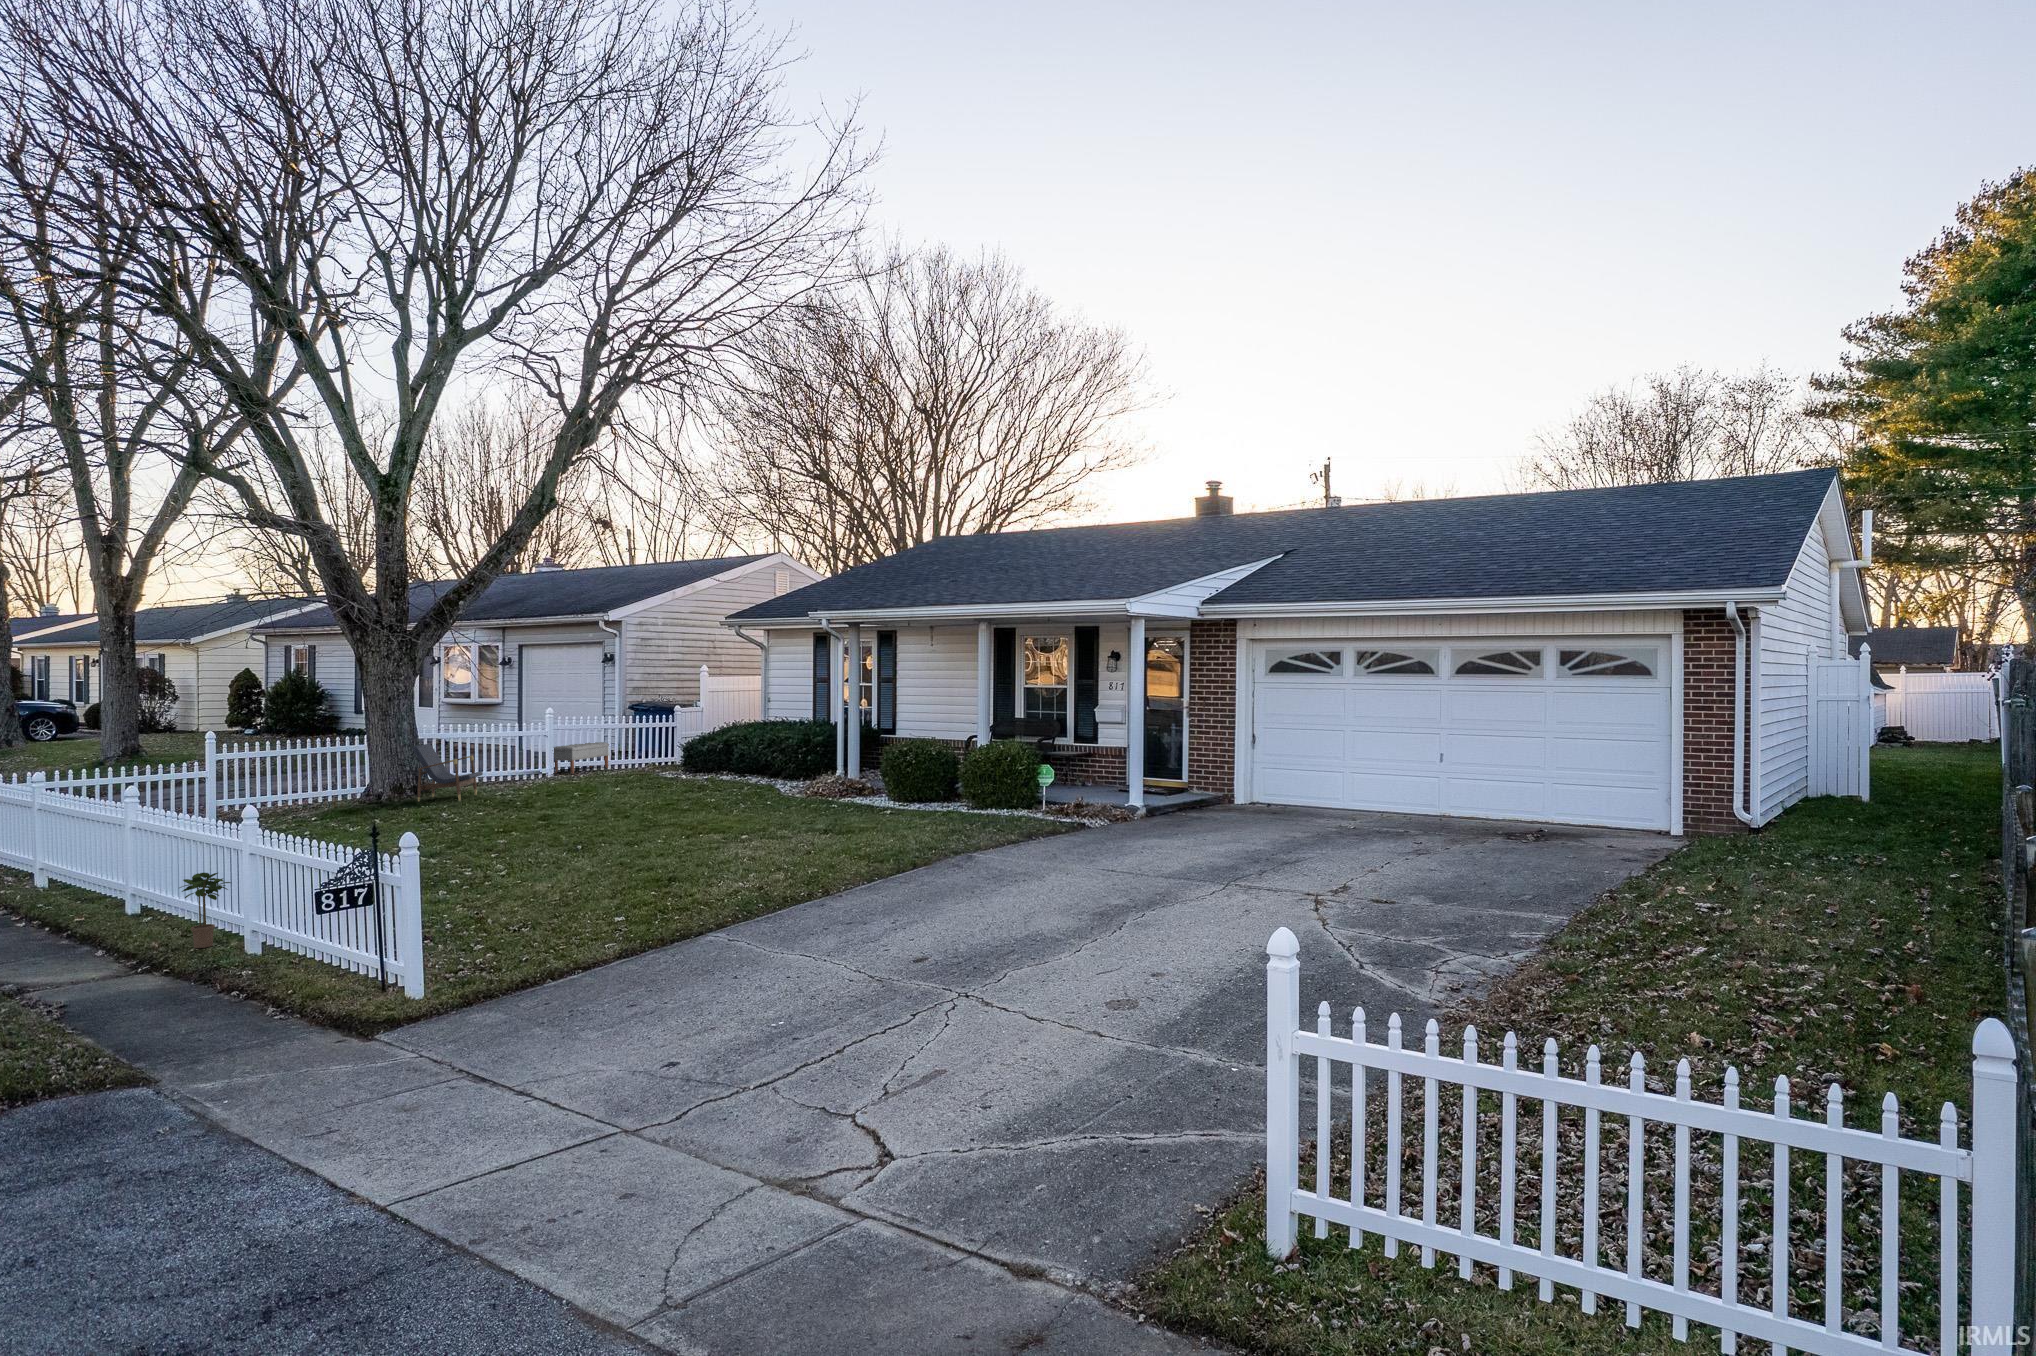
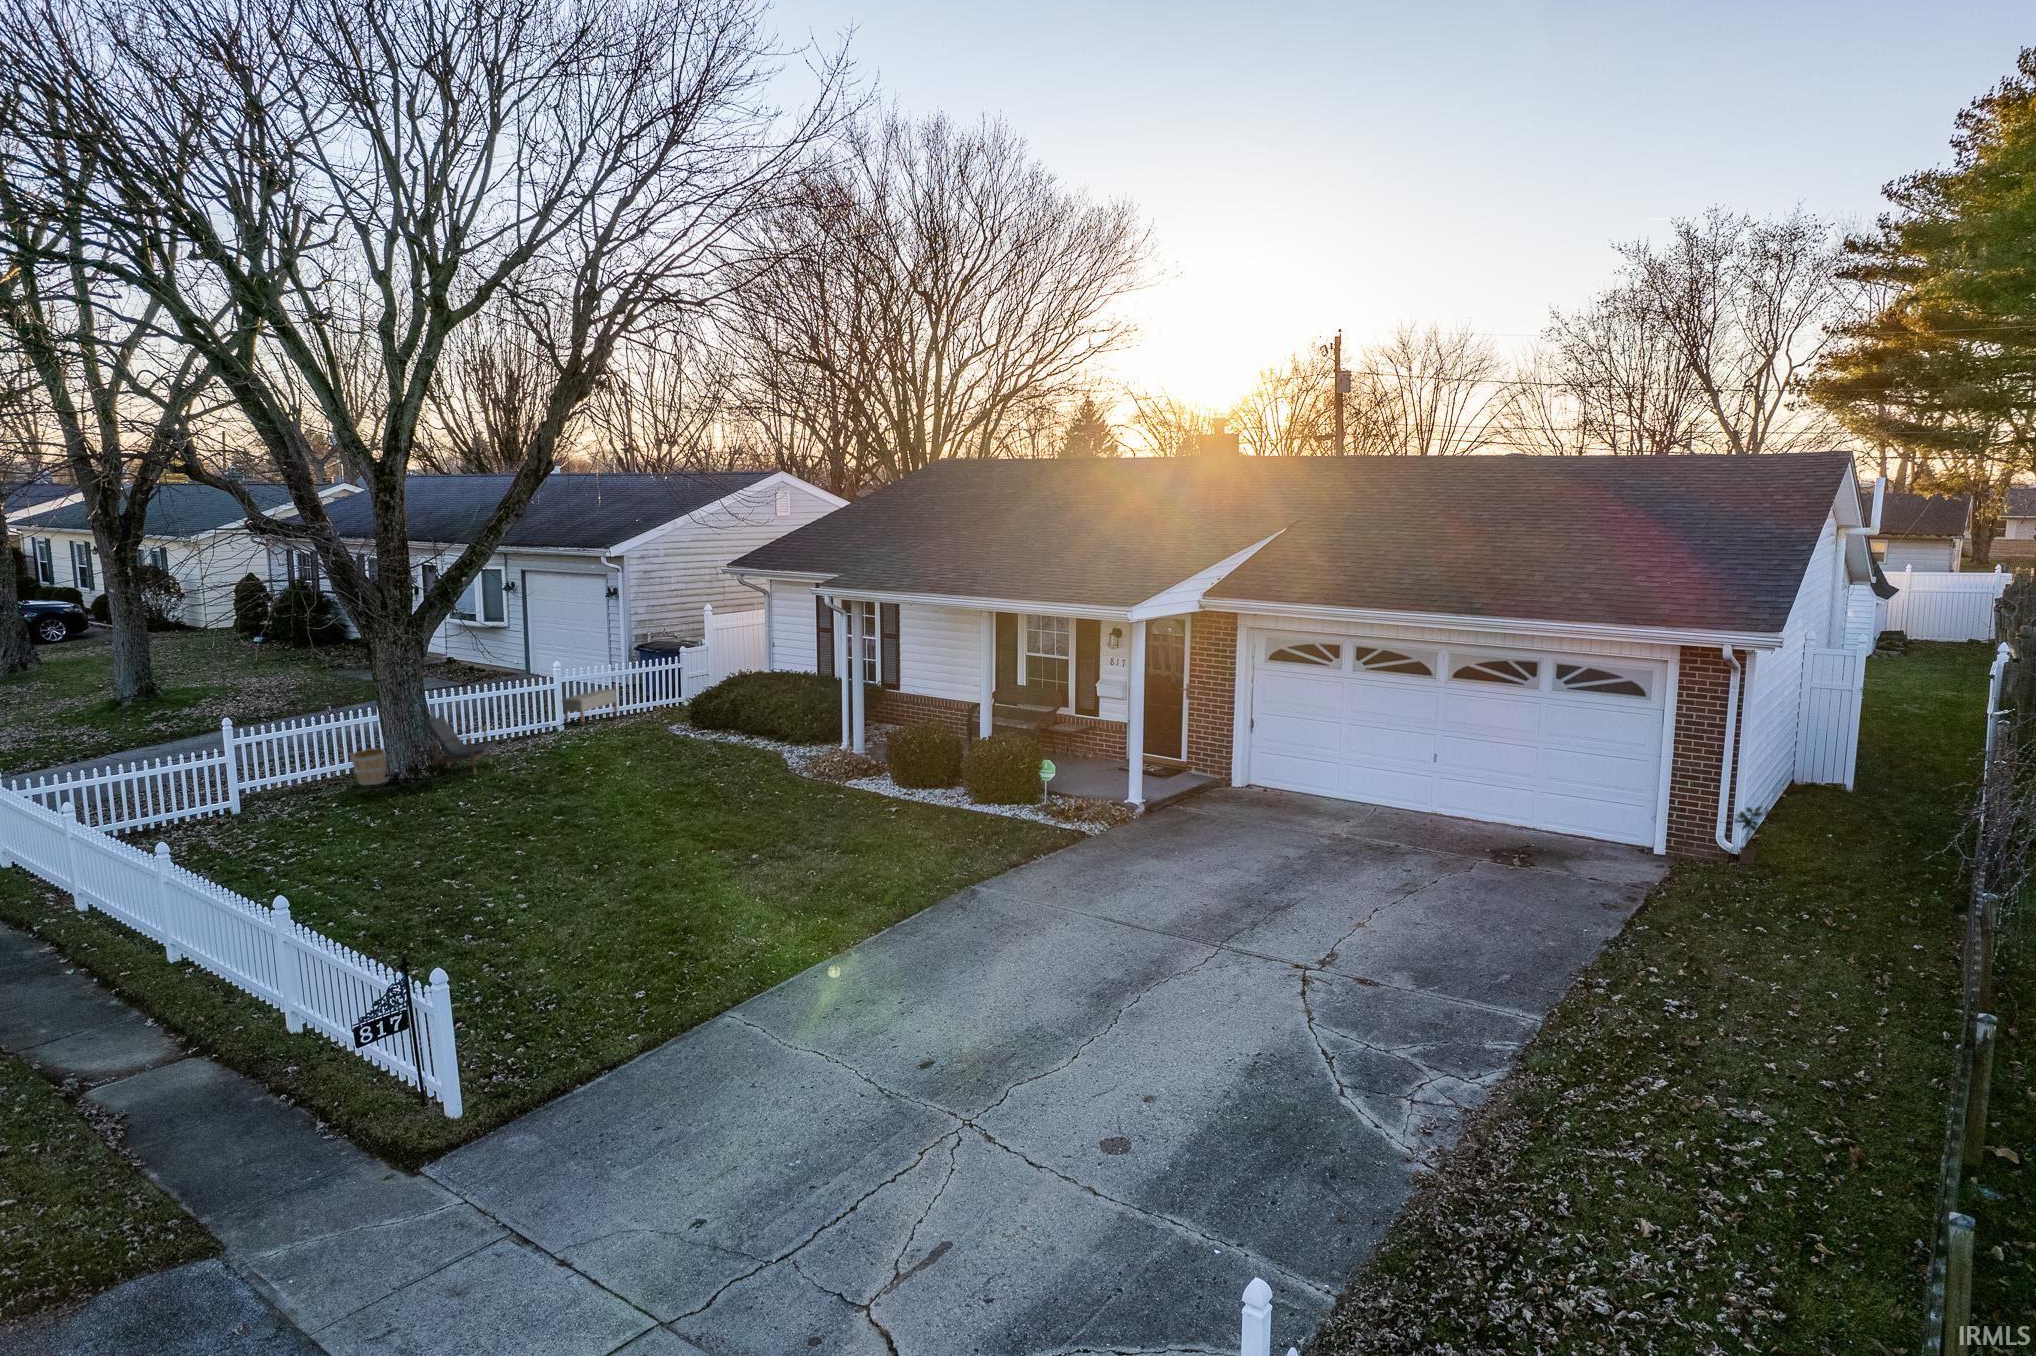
wooden bucket: none [332,772,376,807] -> present [350,748,389,786]
potted plant: present [180,873,231,948] -> present [1735,806,1763,865]

